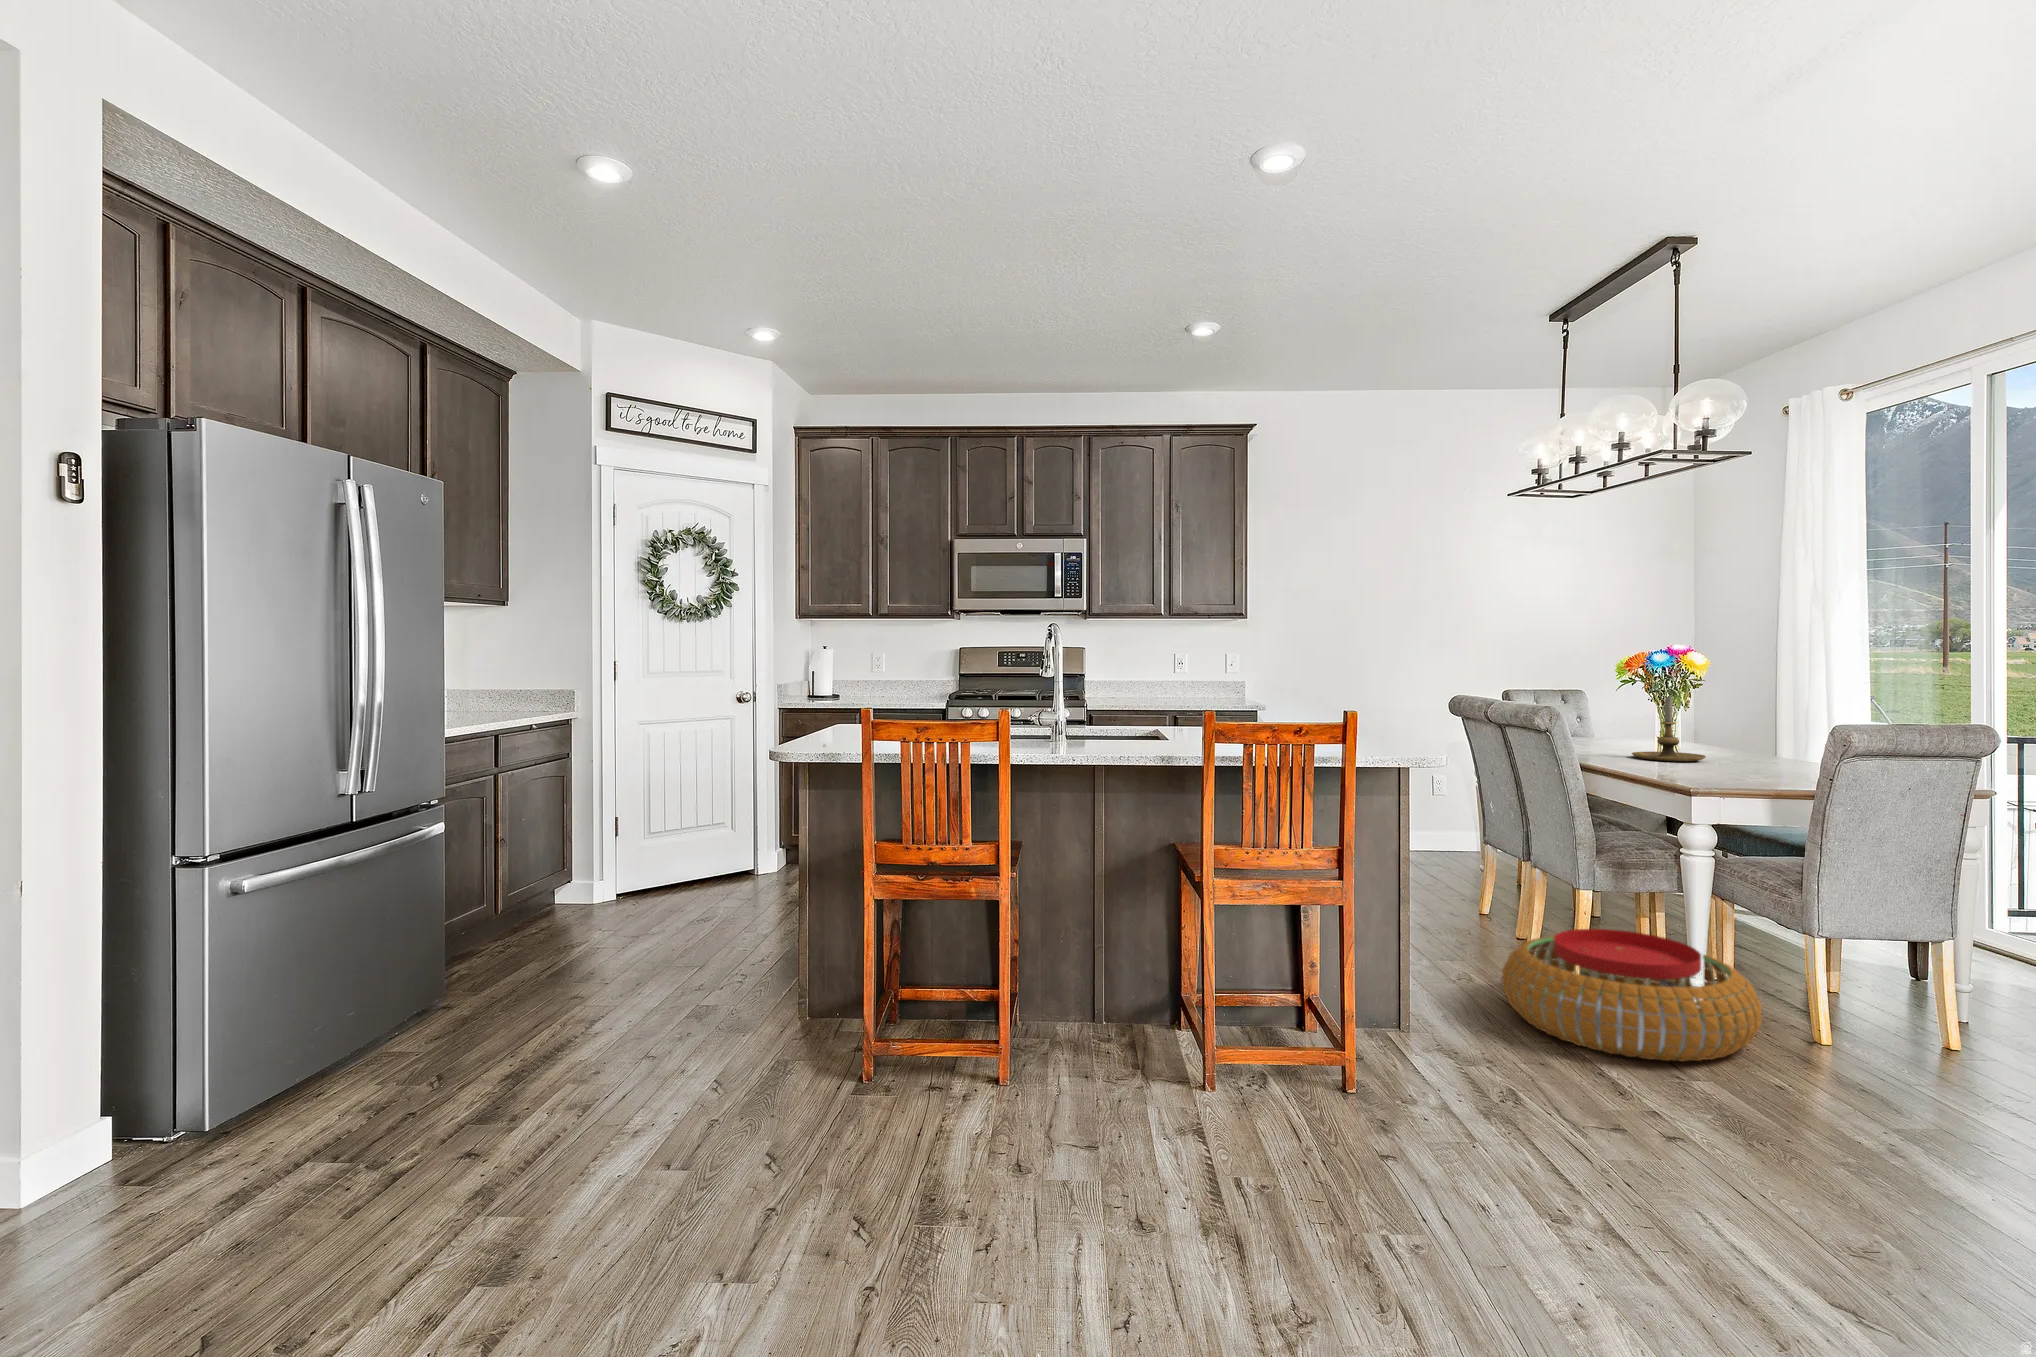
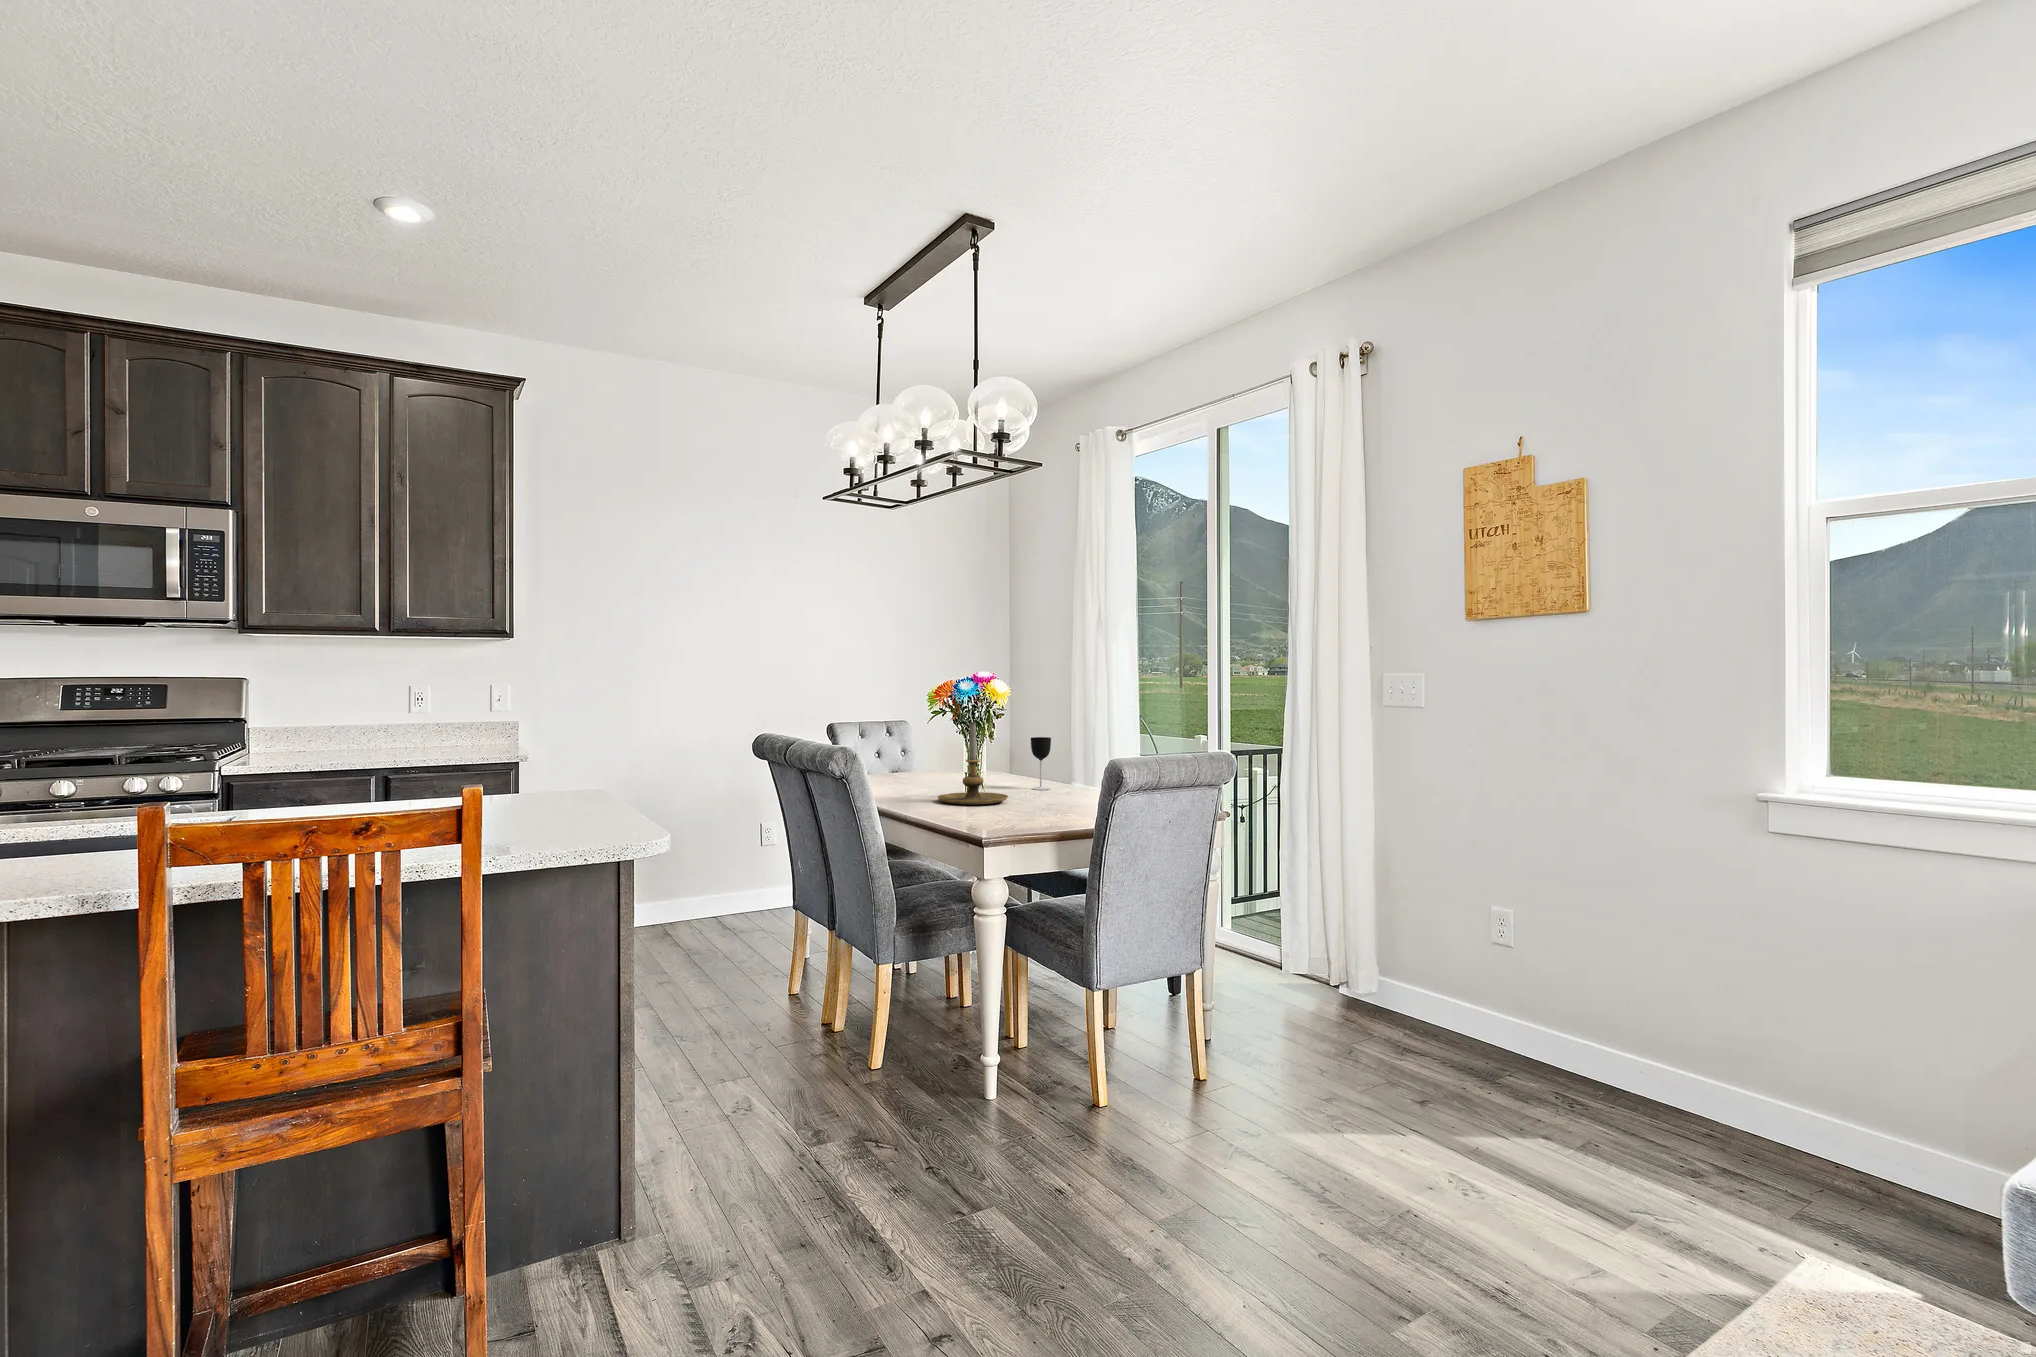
wine glass: none [1728,706,1752,755] -> present [1031,737,1051,790]
pouf: present [1502,929,1762,1061] -> none [768,1029,1054,1220]

